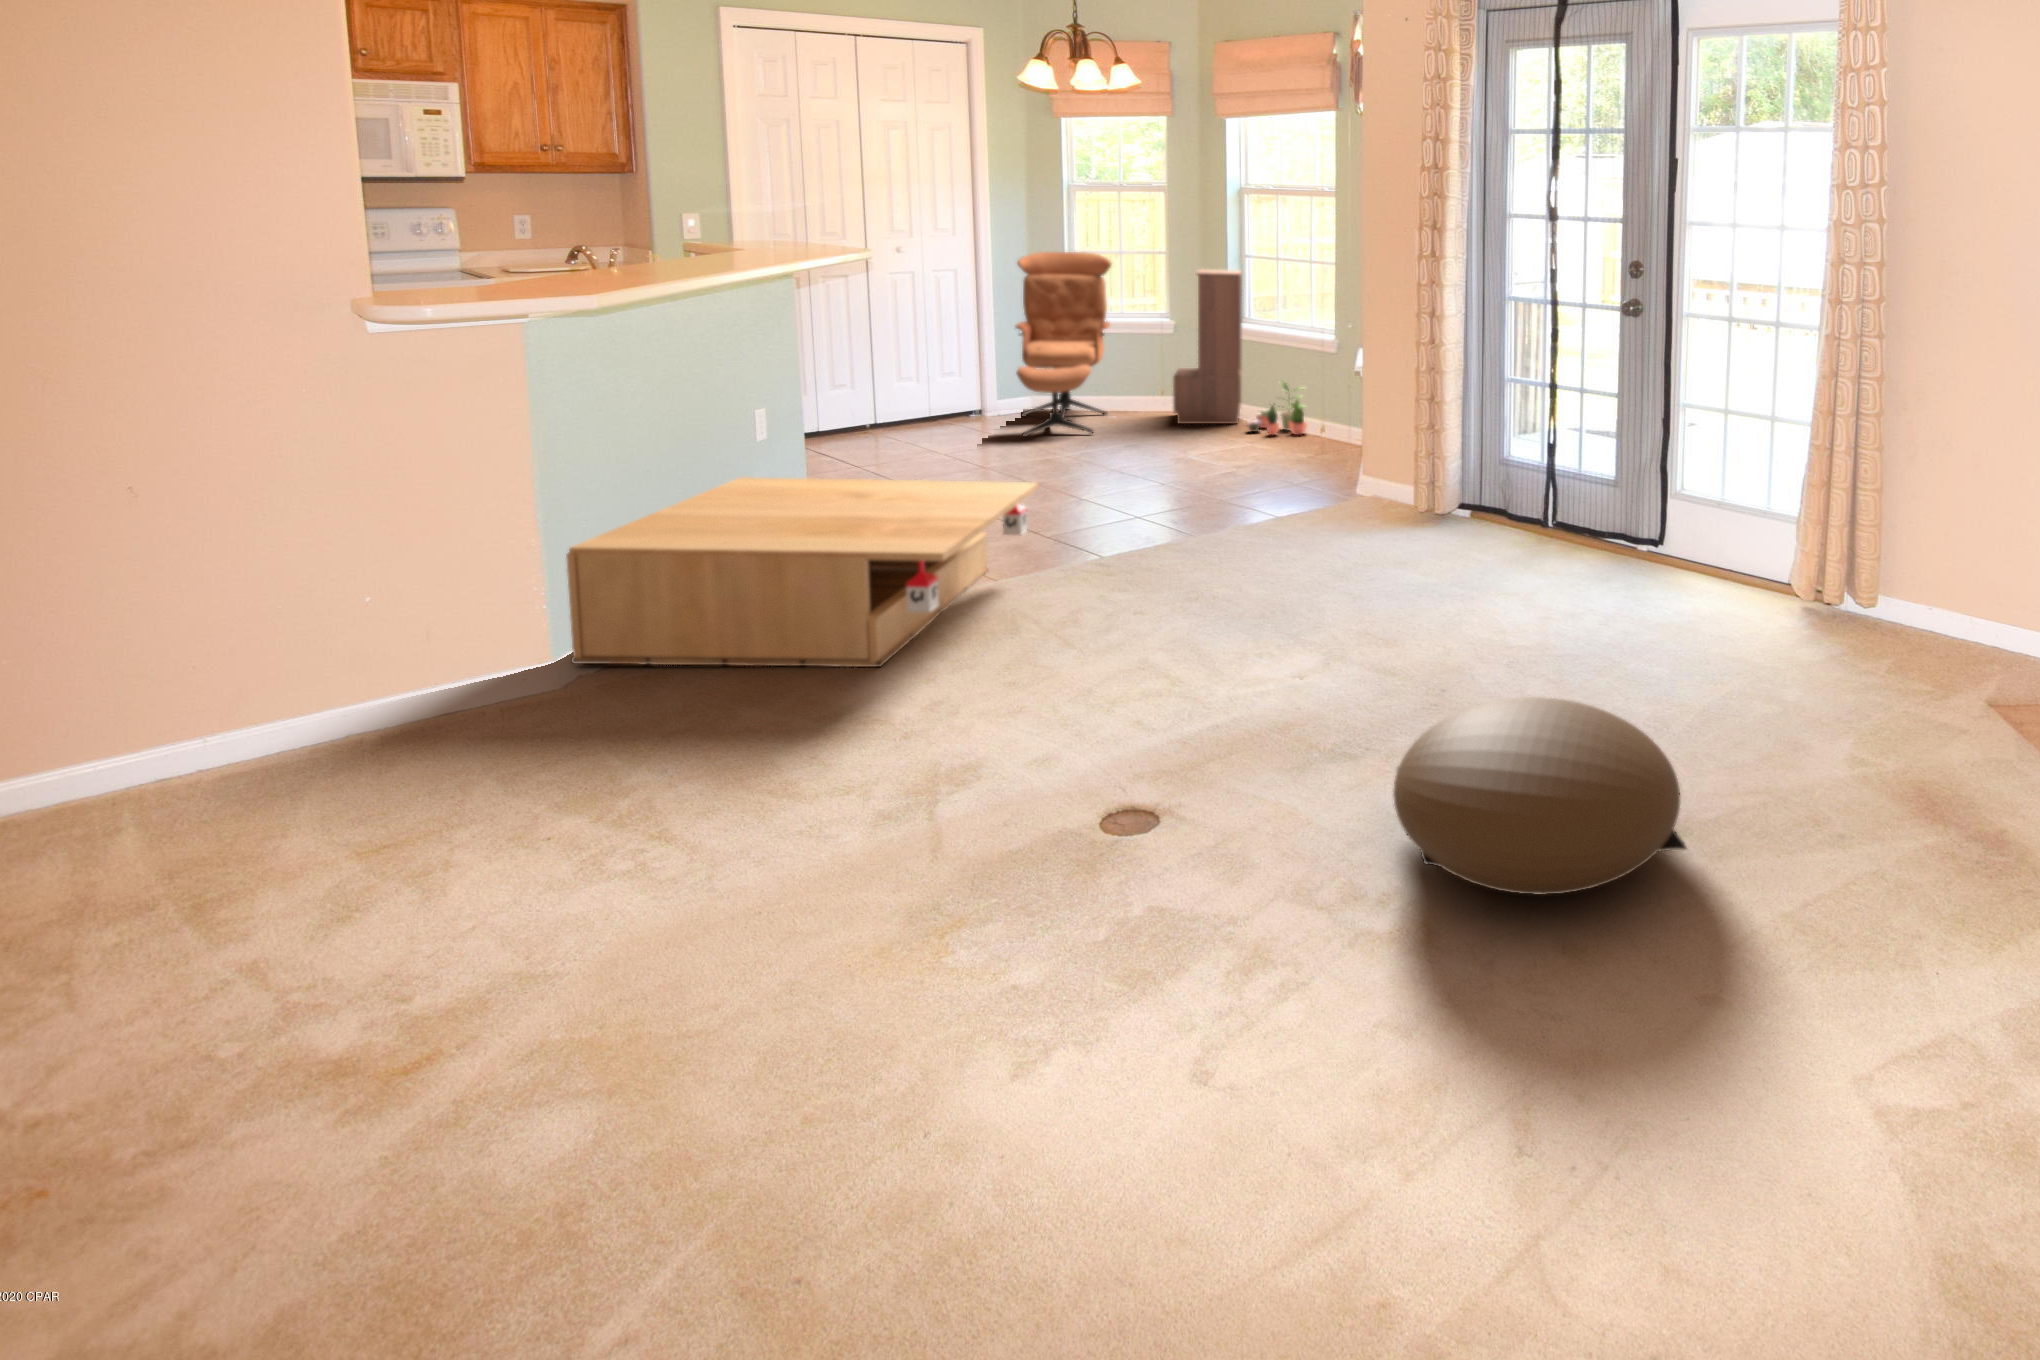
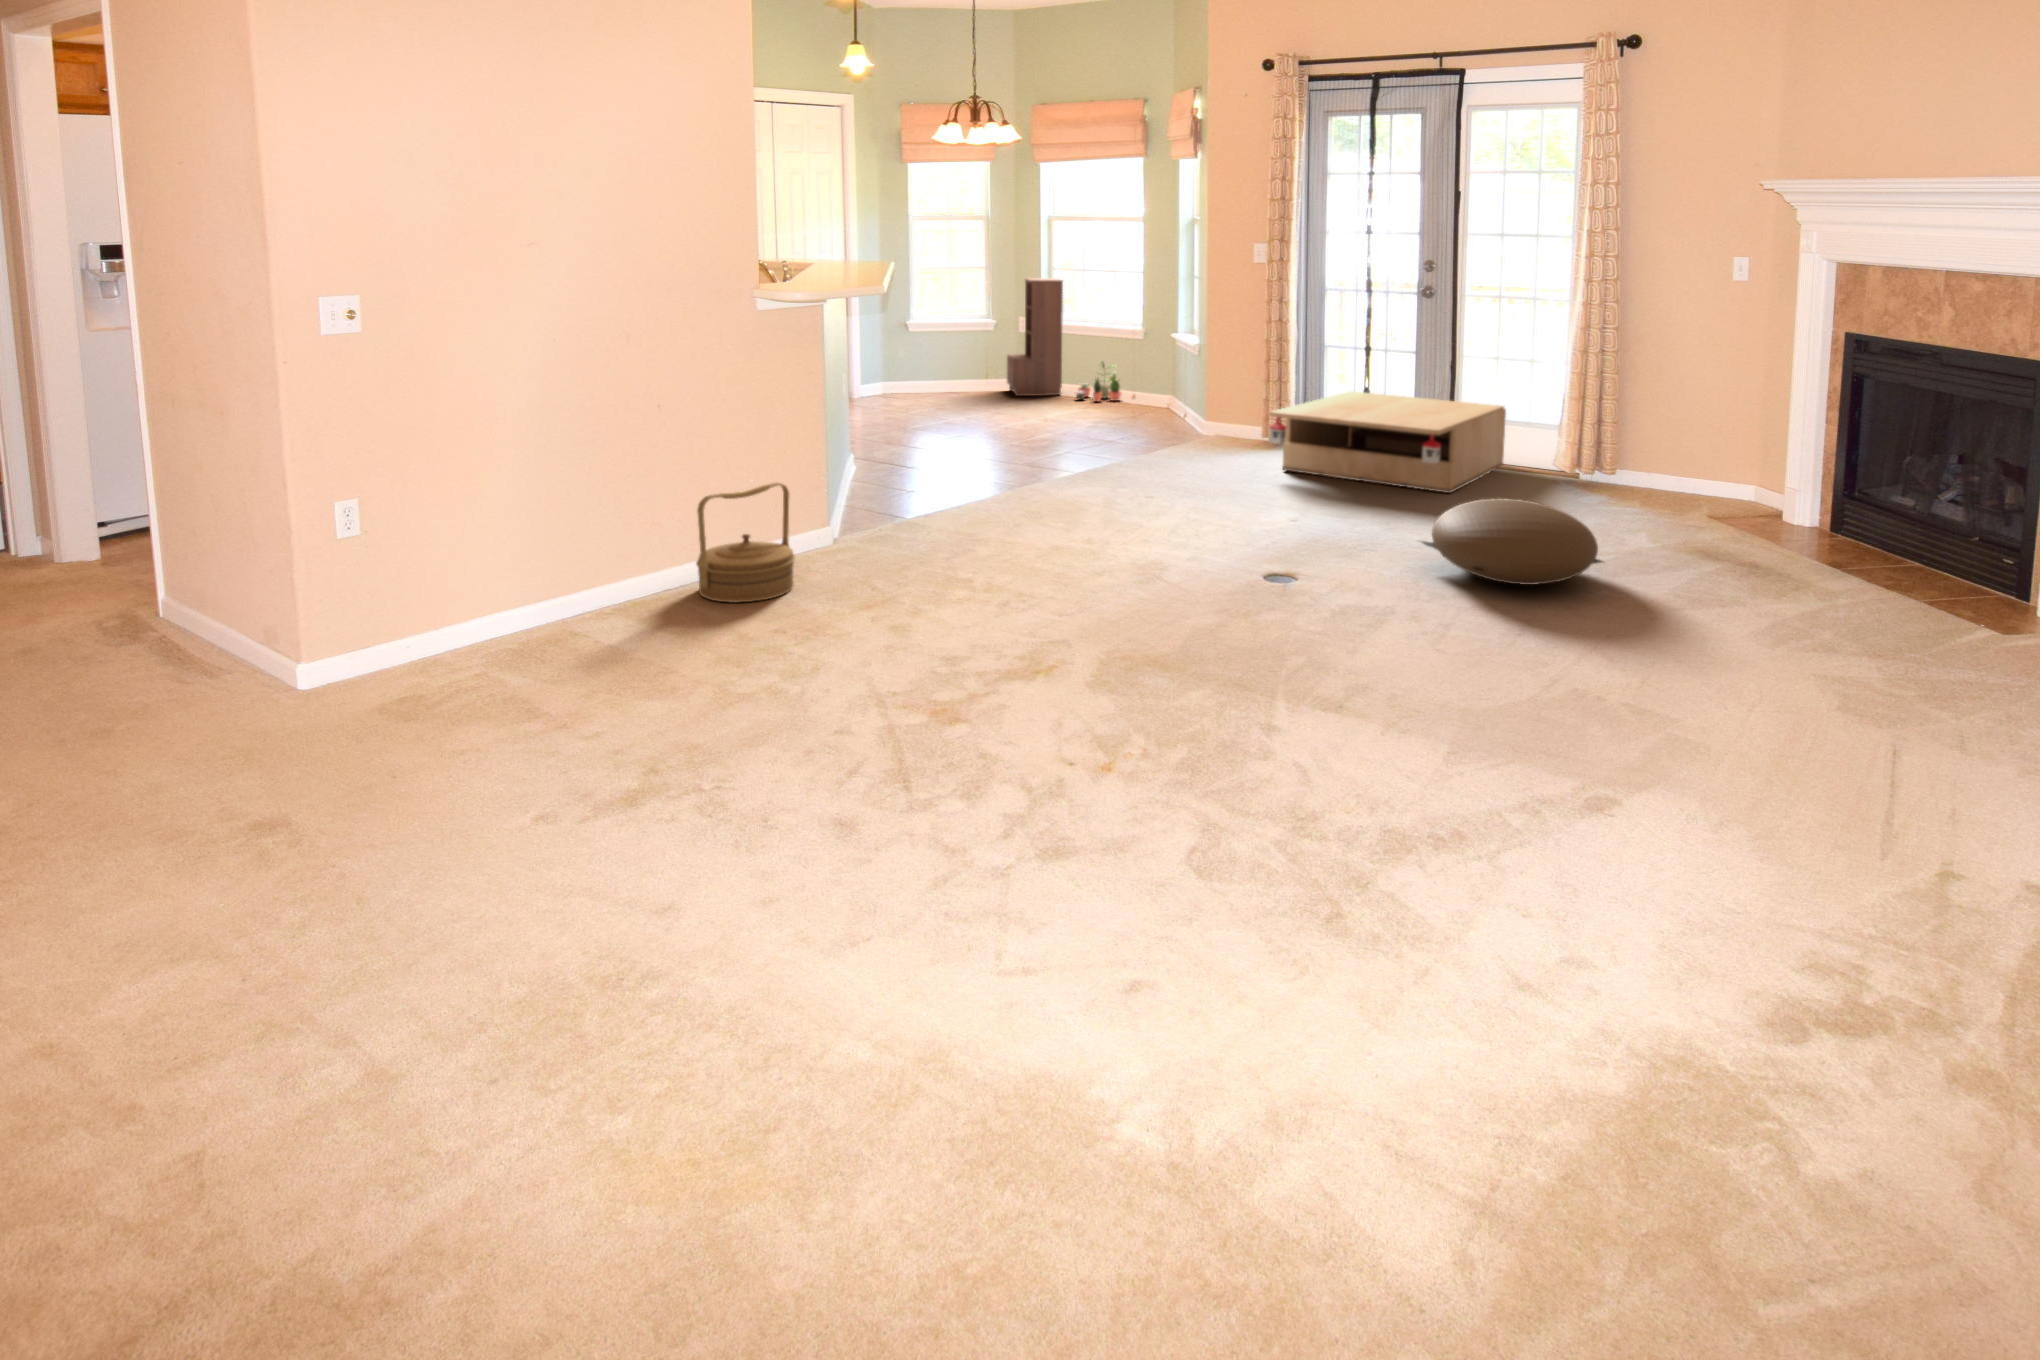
lounge chair: present [1016,252,1111,437] -> none [881,266,963,406]
coffee table: present [566,477,1039,667] -> present [1269,391,1506,493]
woven basket: none [73,632,326,853] -> present [696,482,795,603]

